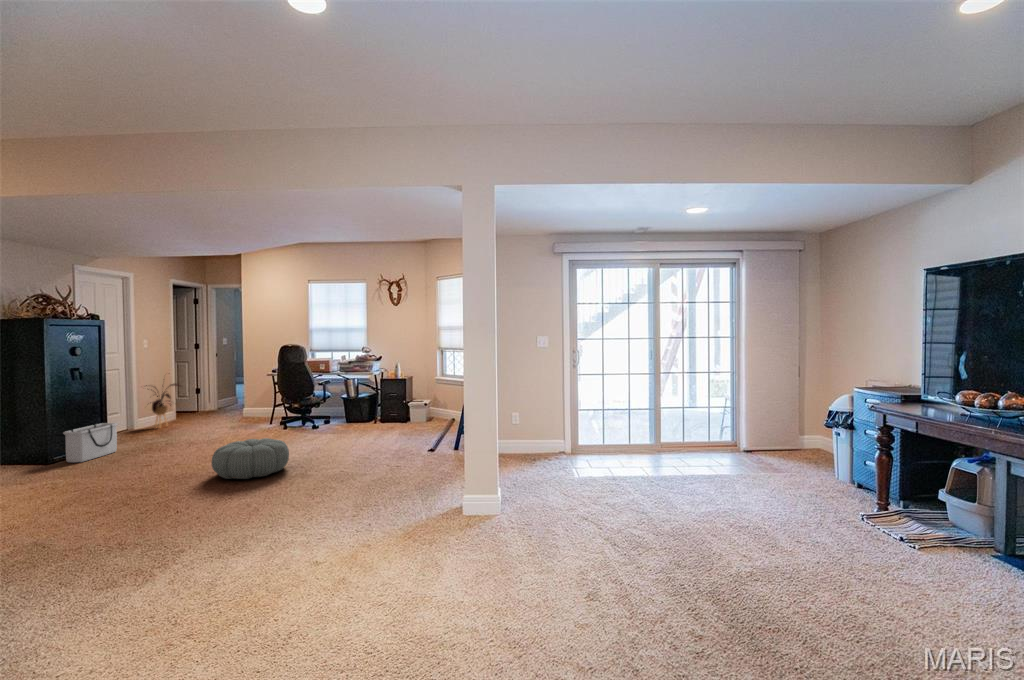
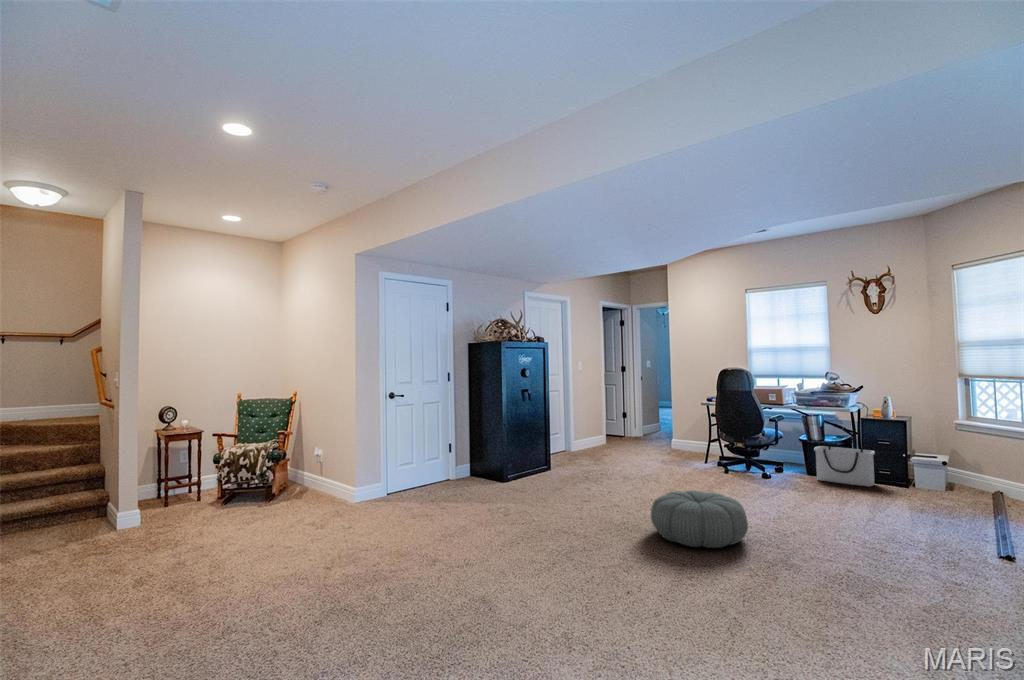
house plant: present [146,384,179,427] -> none [577,396,614,455]
storage bin: present [63,423,118,463] -> present [814,446,875,487]

